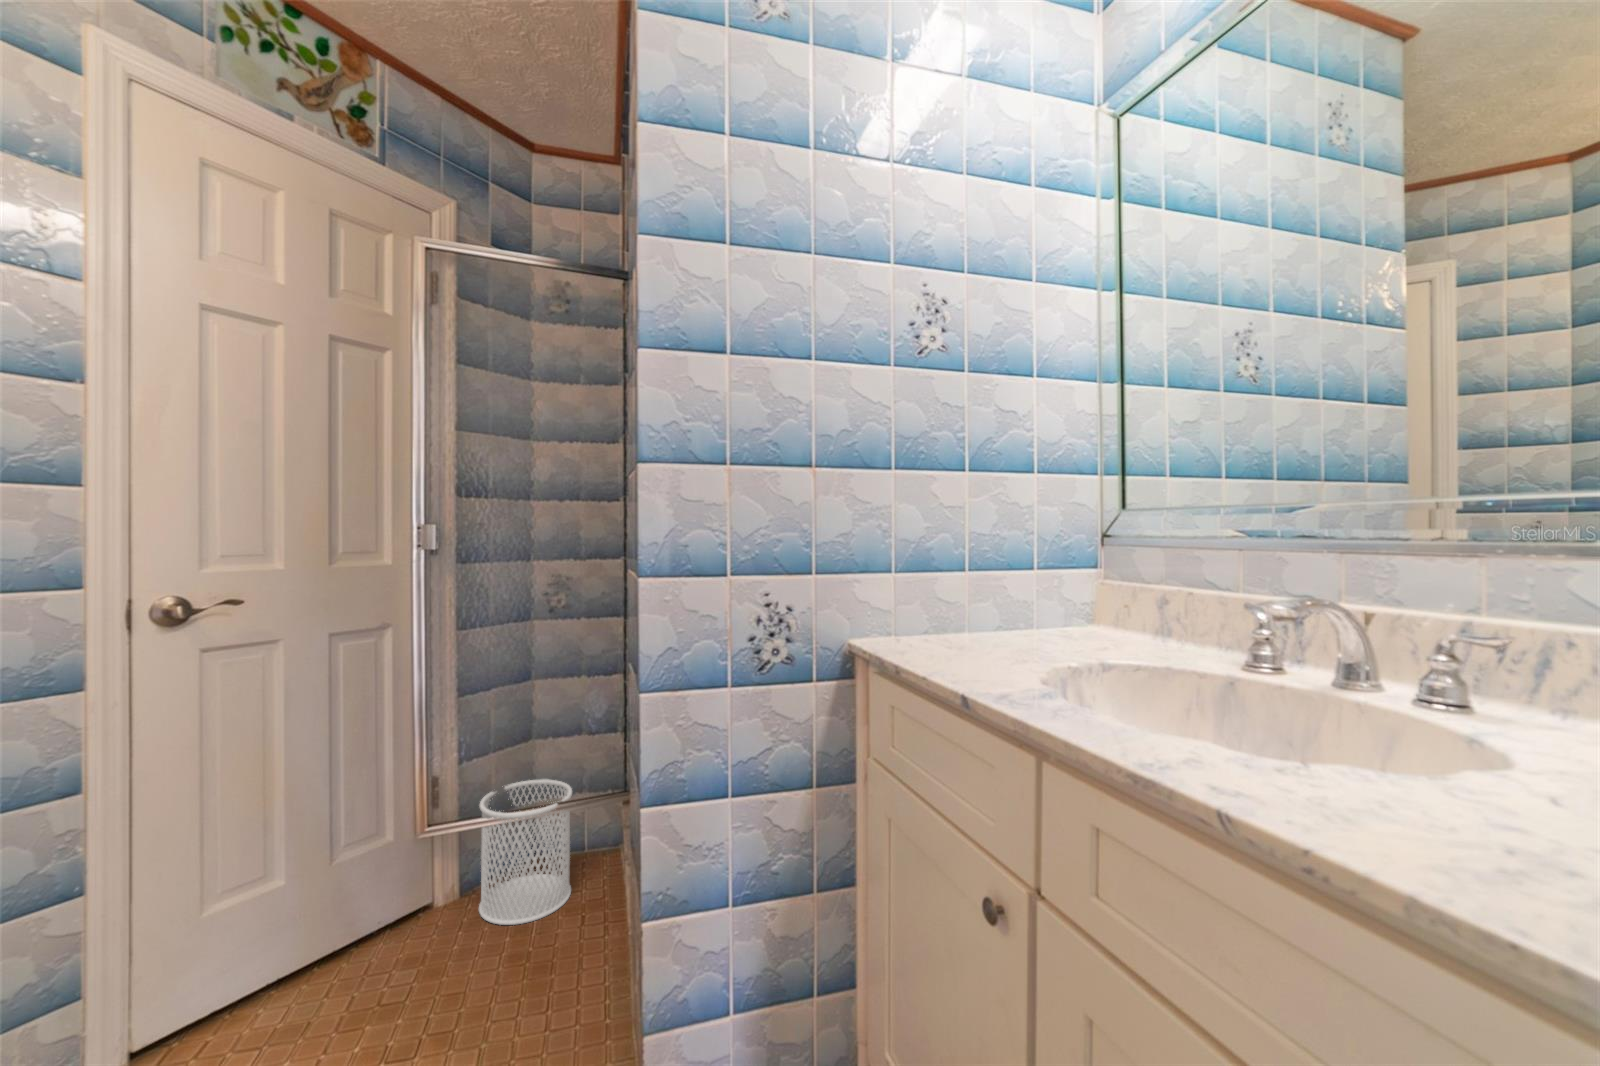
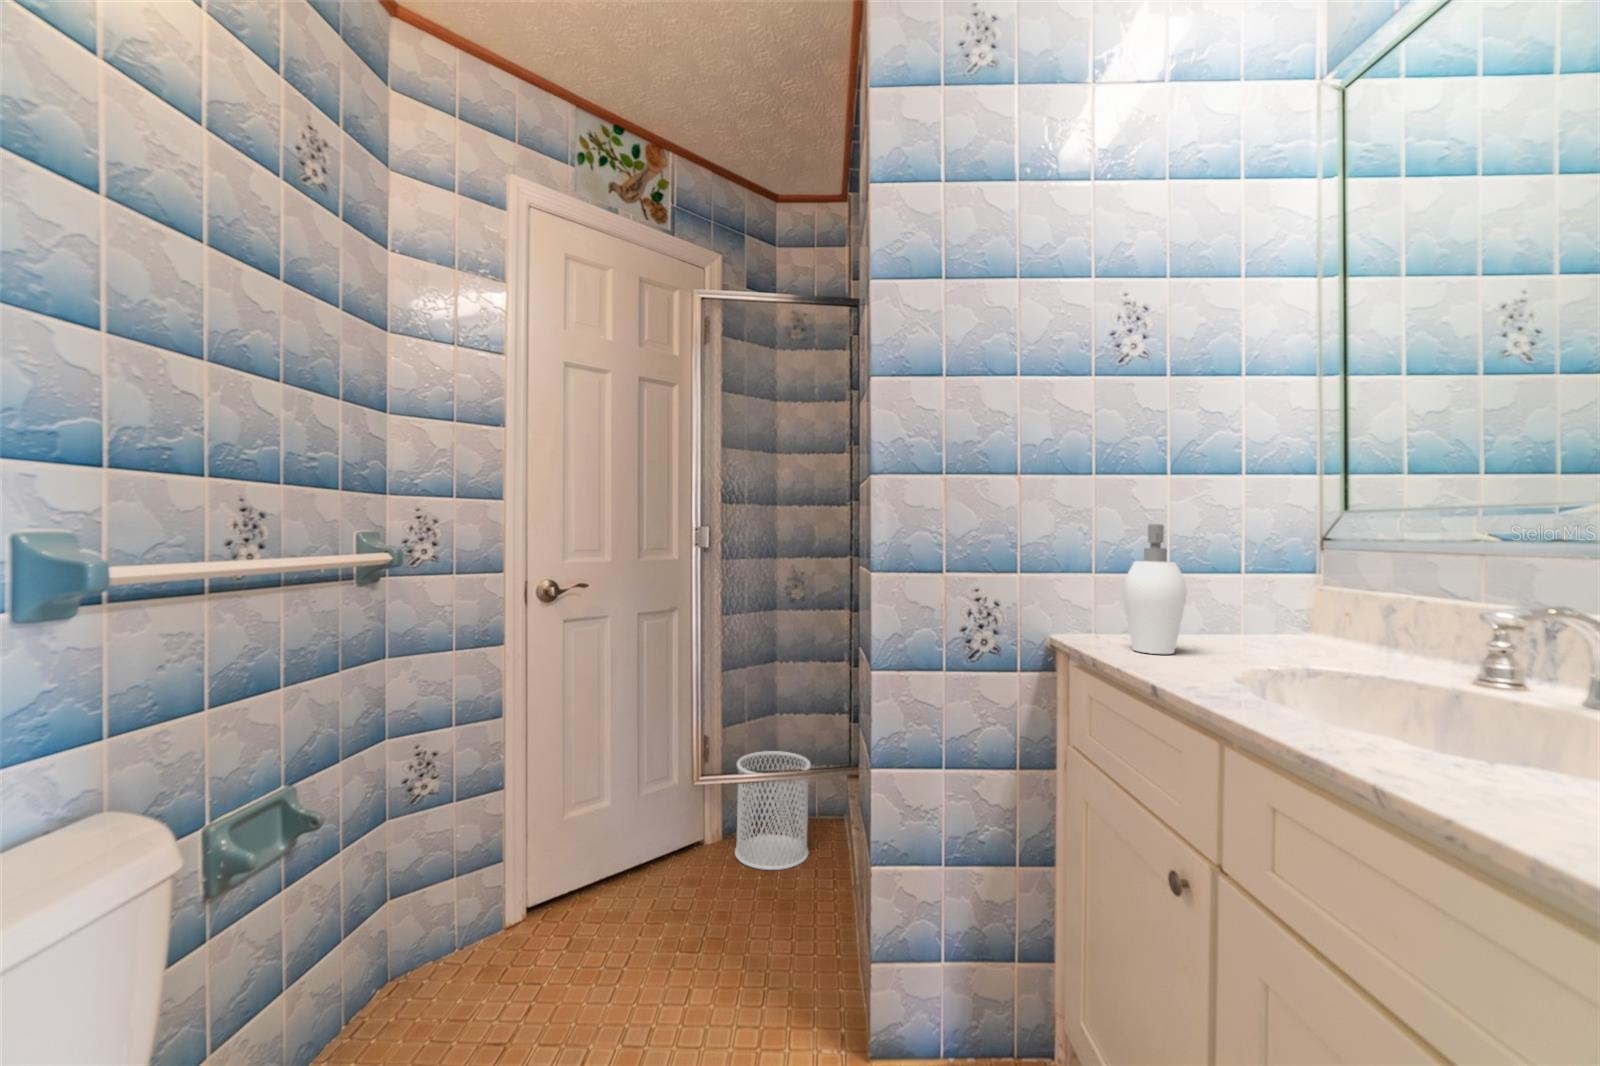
soap dispenser: none [919,518,979,654] -> present [1123,524,1187,654]

